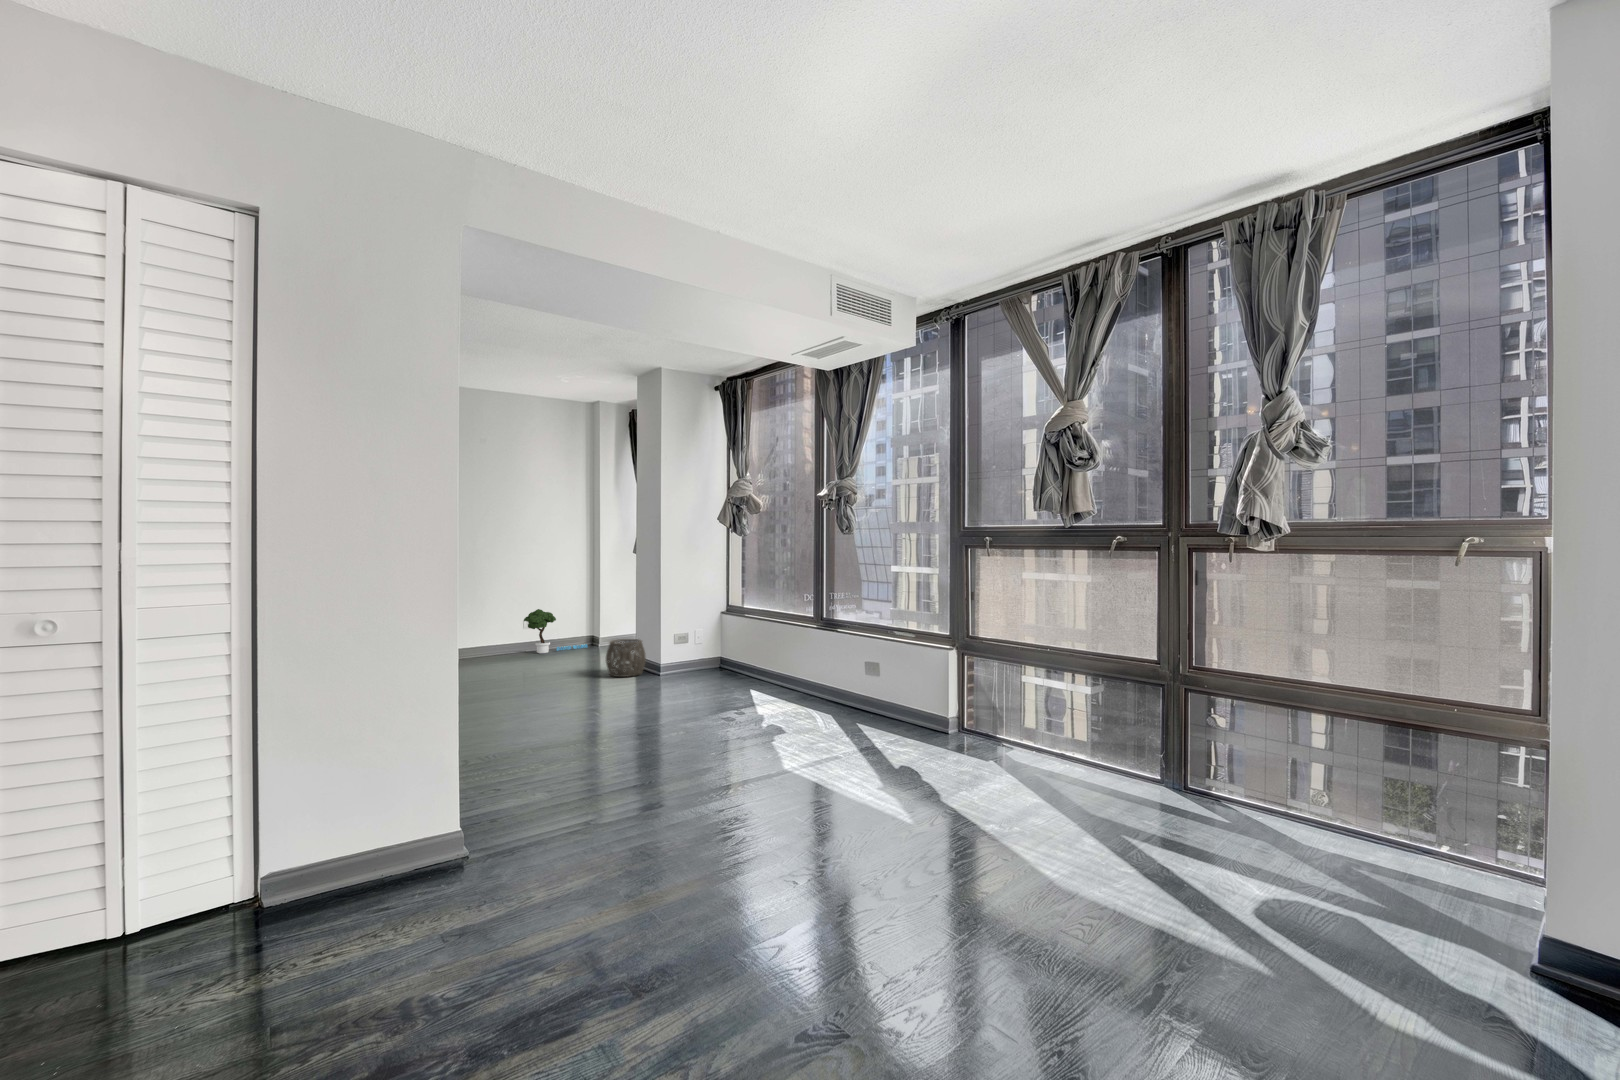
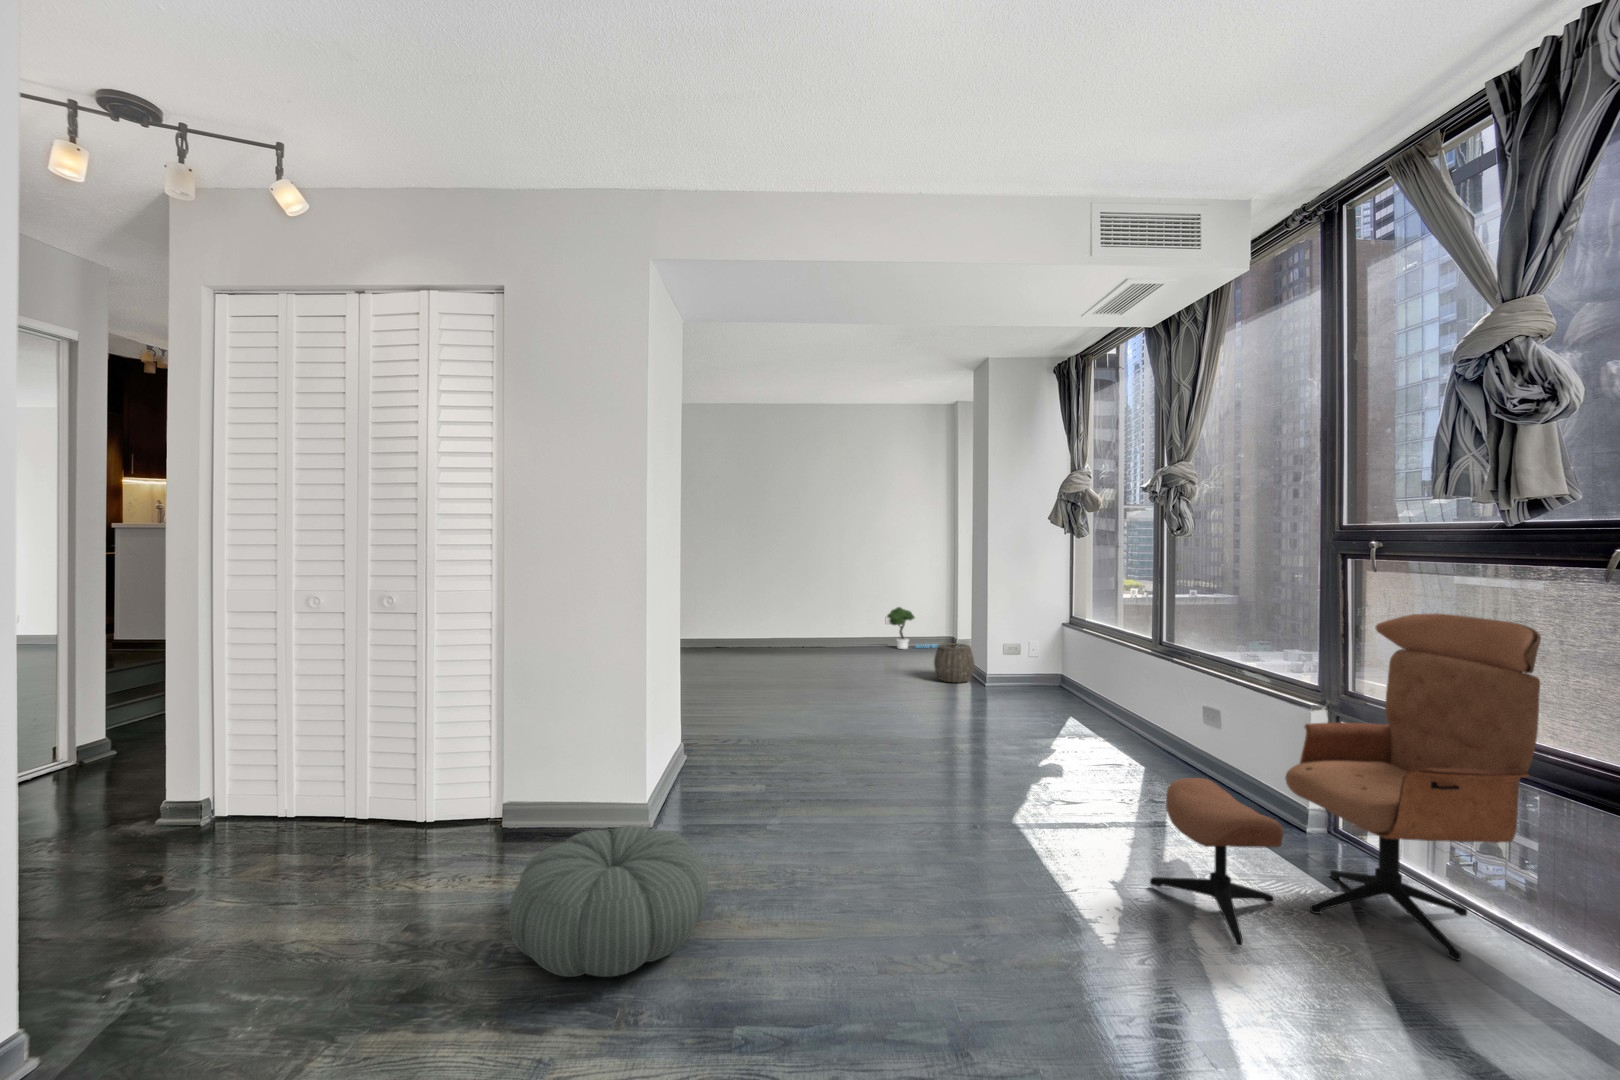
lounge chair: none [902,581,1084,800] -> present [1150,613,1541,961]
pouf: none [430,830,642,985] -> present [509,825,708,977]

